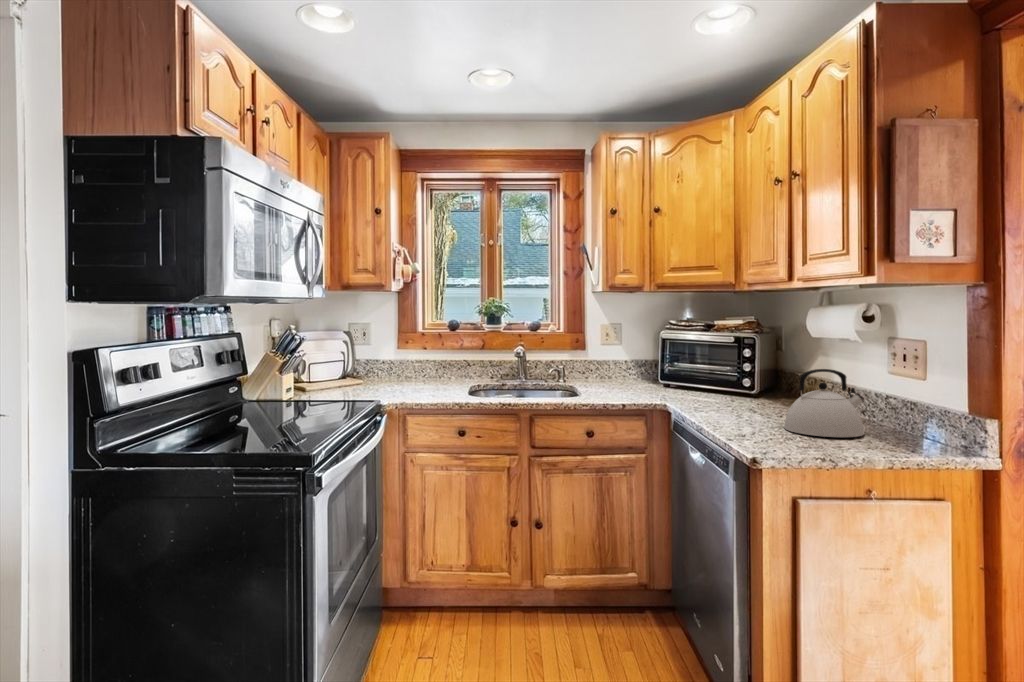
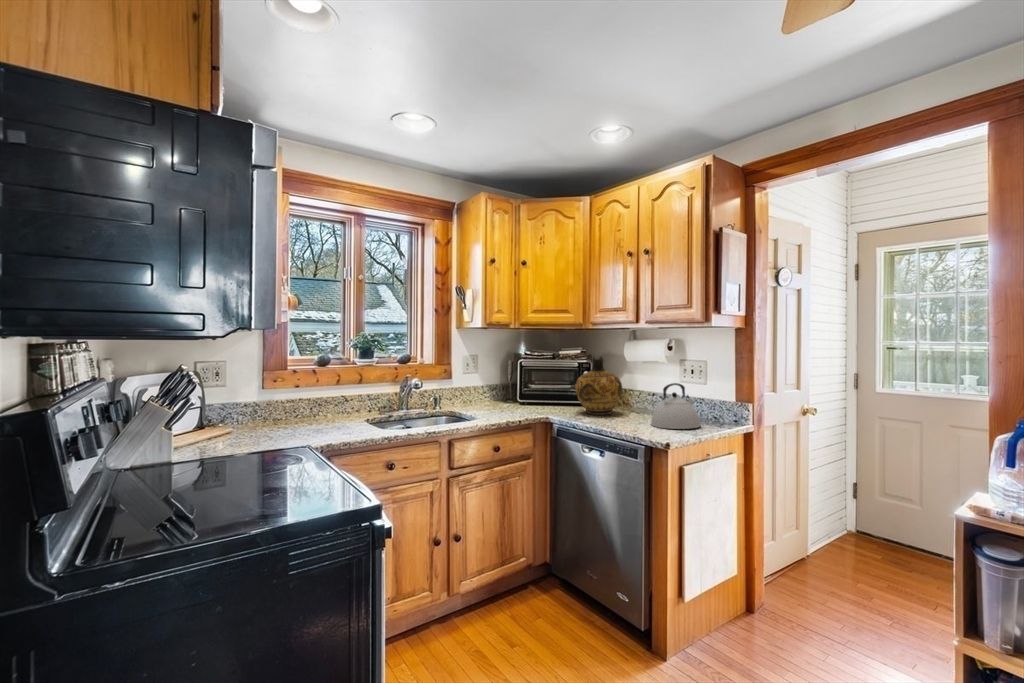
ceramic jug: none [711,327,779,407] -> present [575,356,622,415]

